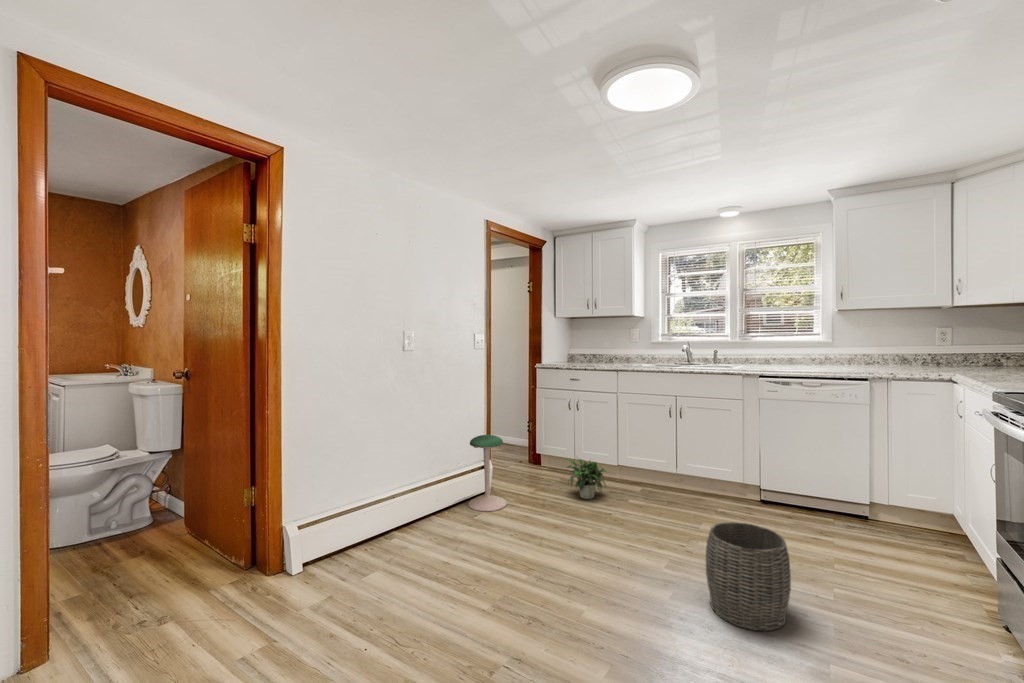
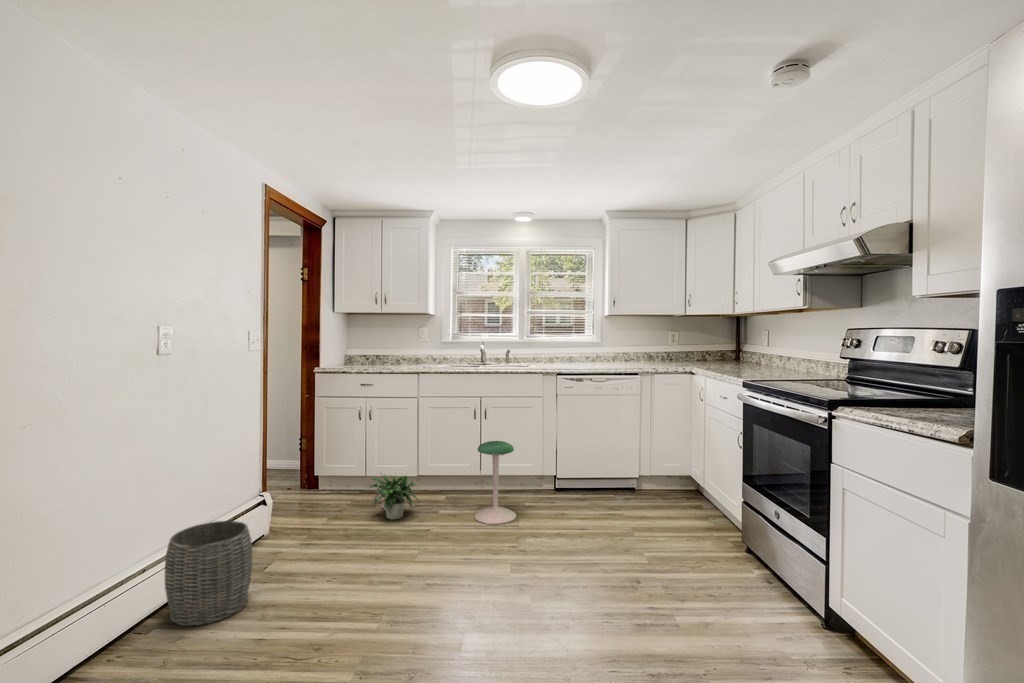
stool: present [468,435,507,512] -> present [475,441,516,524]
woven basket: present [706,522,791,631] -> present [165,521,252,626]

